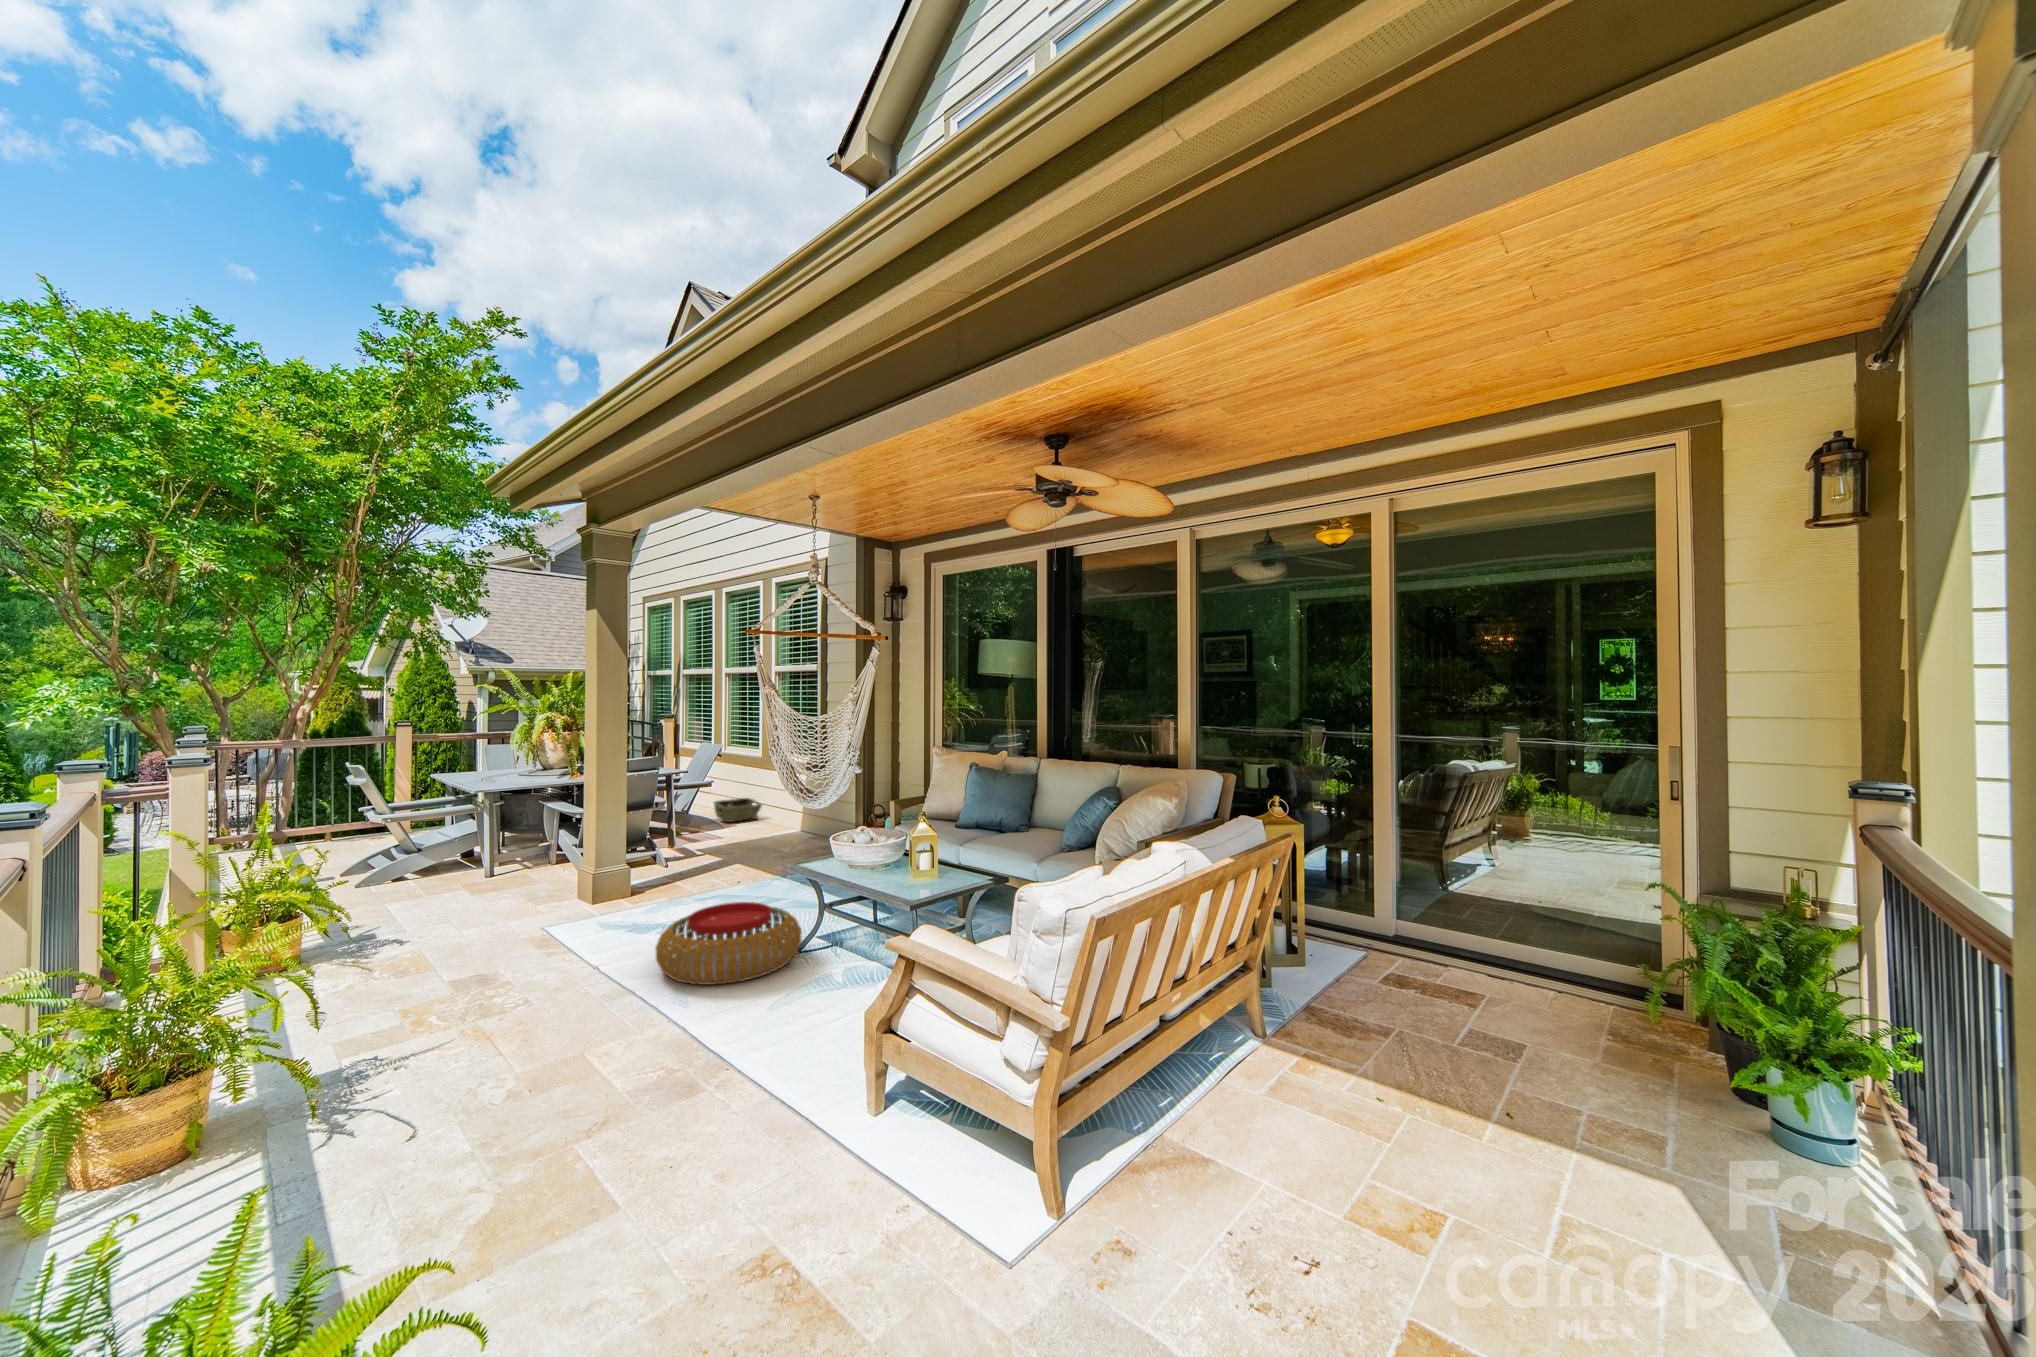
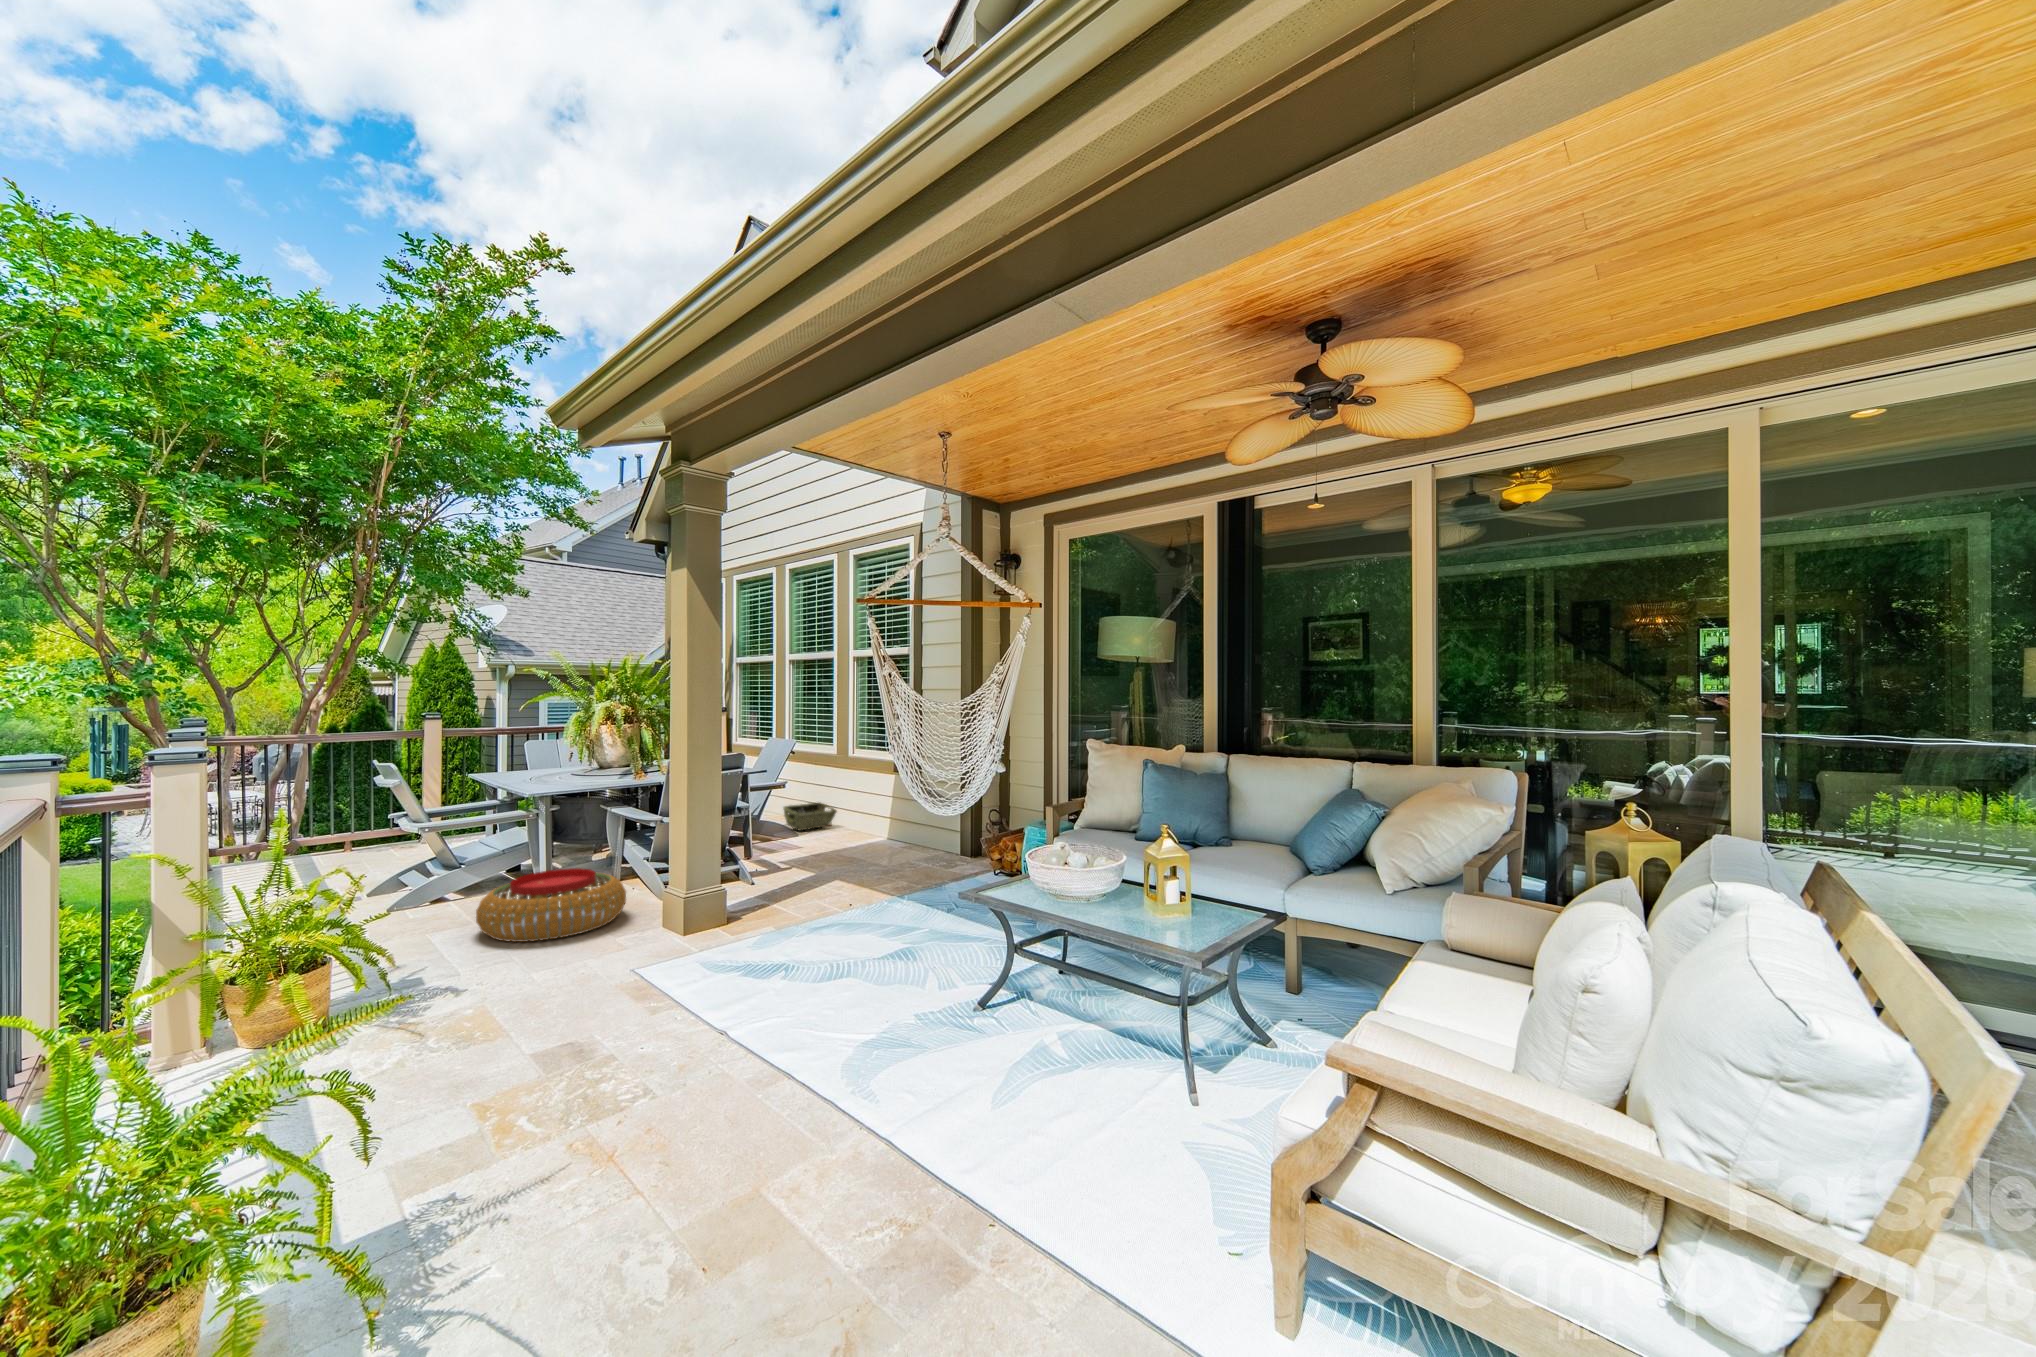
pouf: present [655,902,802,985] -> present [476,868,626,942]

